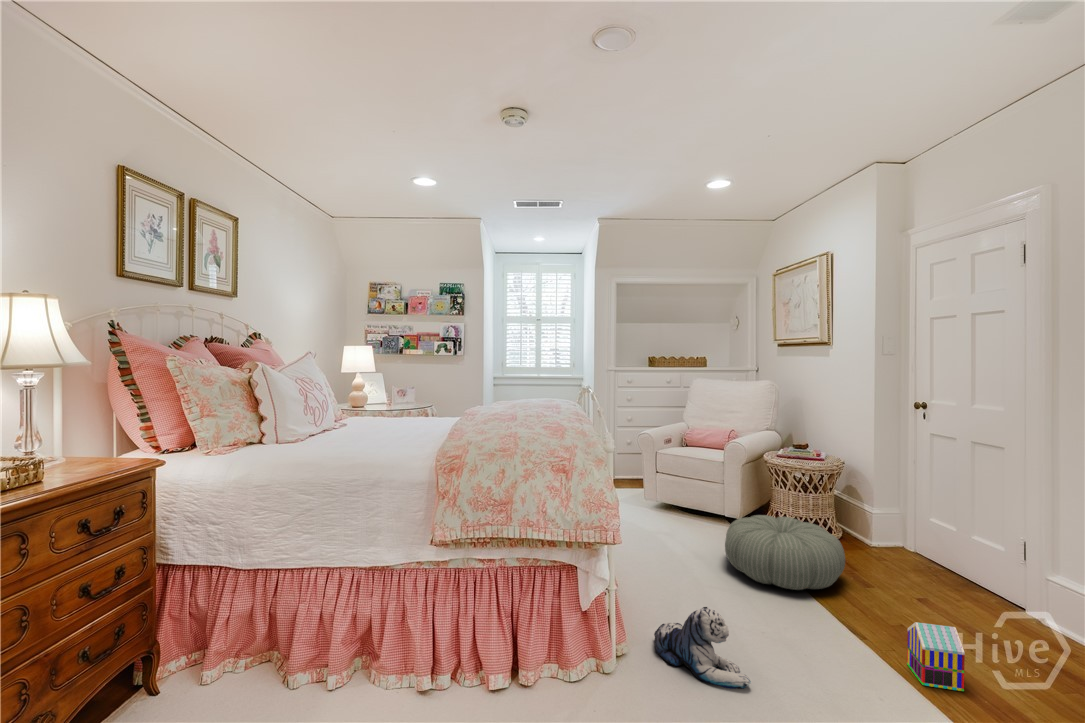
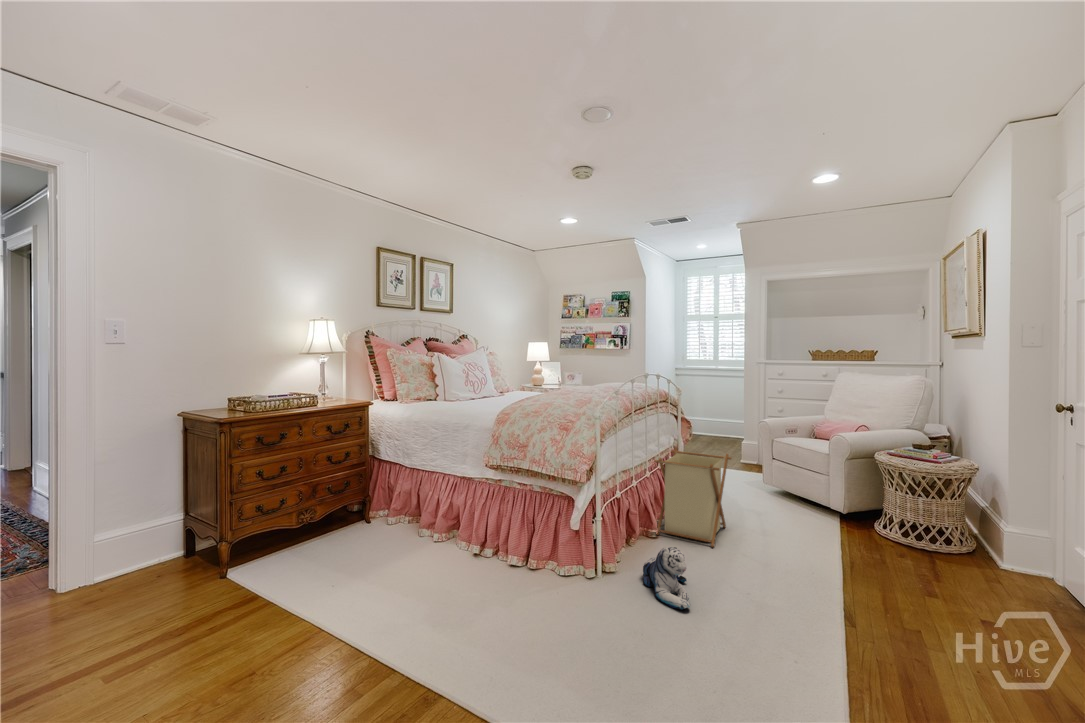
laundry basket: none [599,473,682,586] -> present [654,448,731,547]
pouf: present [725,515,845,590] -> none [777,505,903,578]
toy house: present [907,622,965,691] -> none [858,600,907,672]

